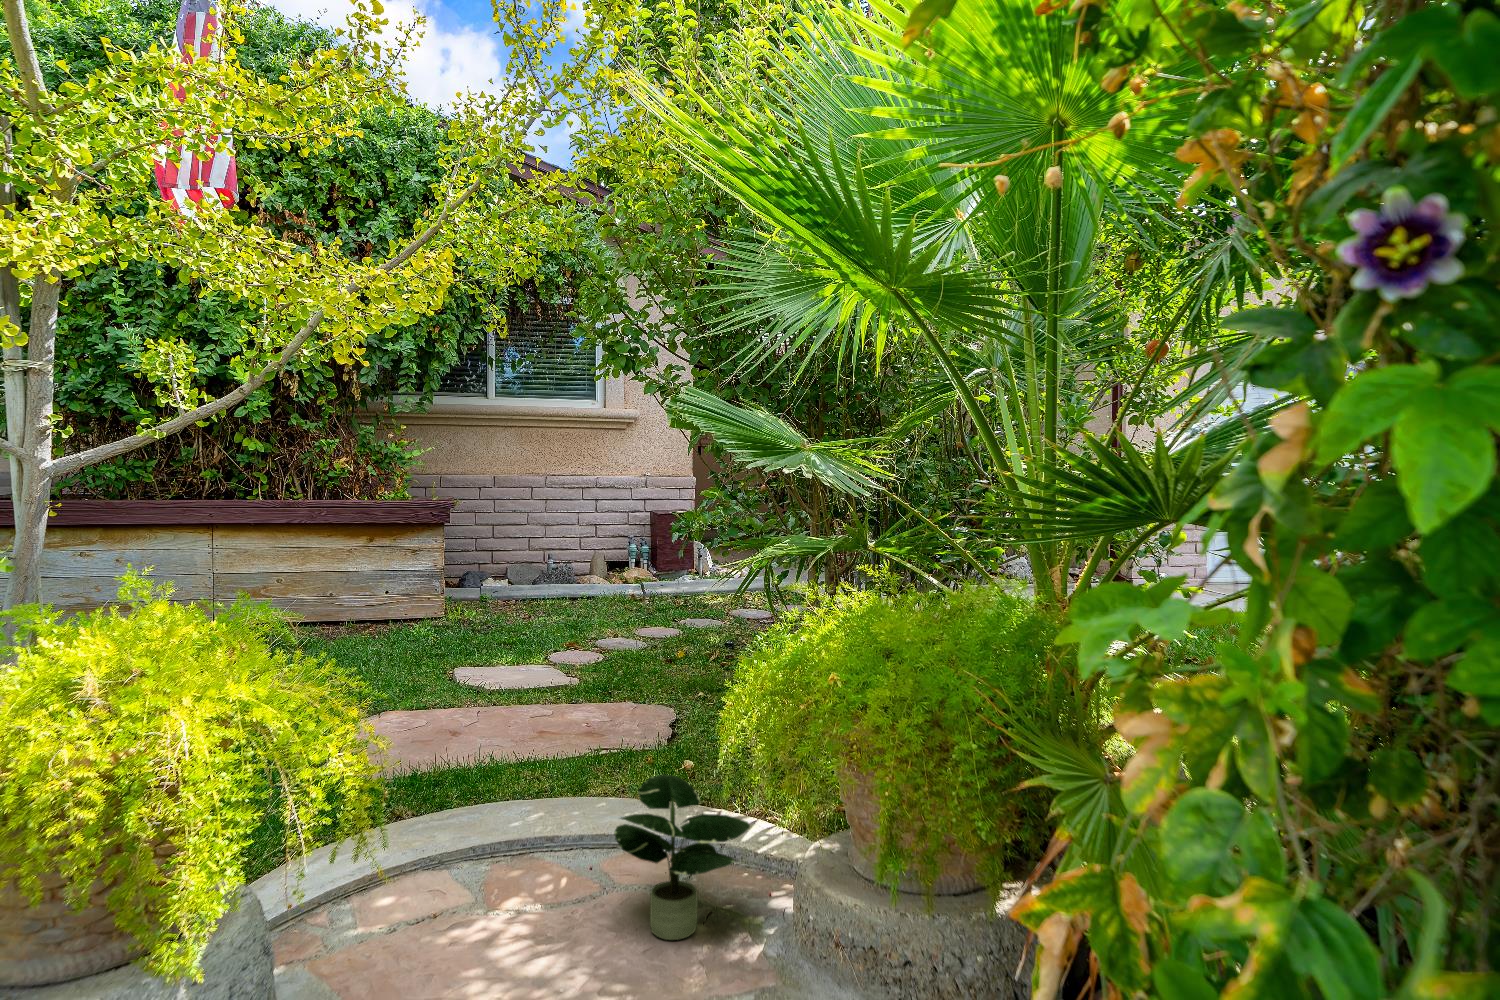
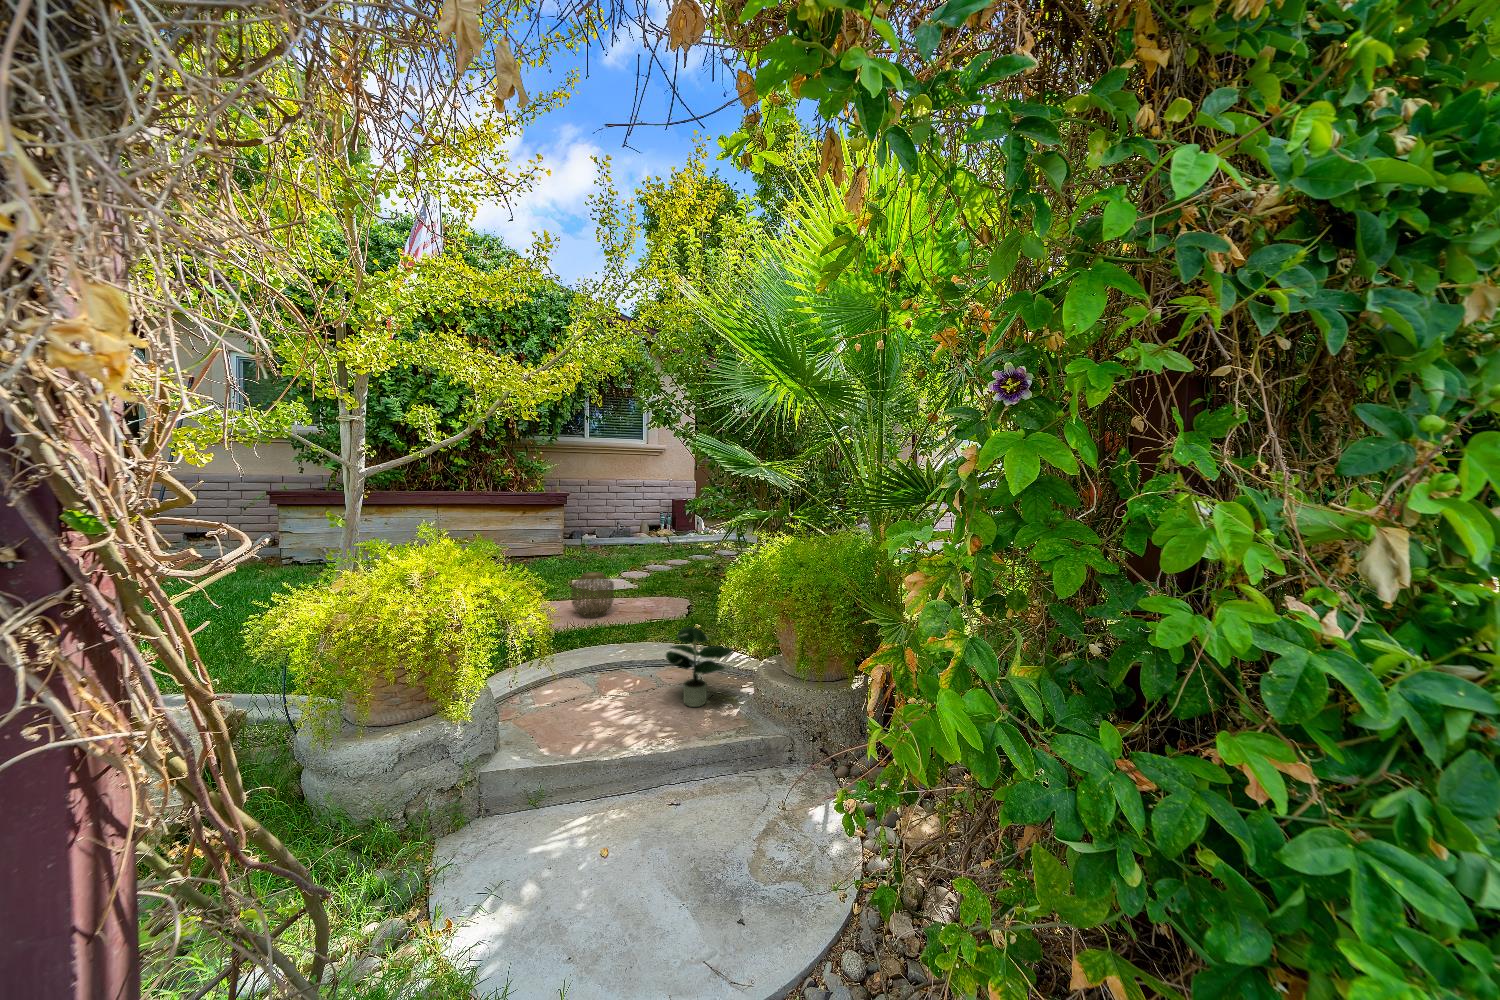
woven basket: none [446,654,527,743] -> present [572,572,614,618]

